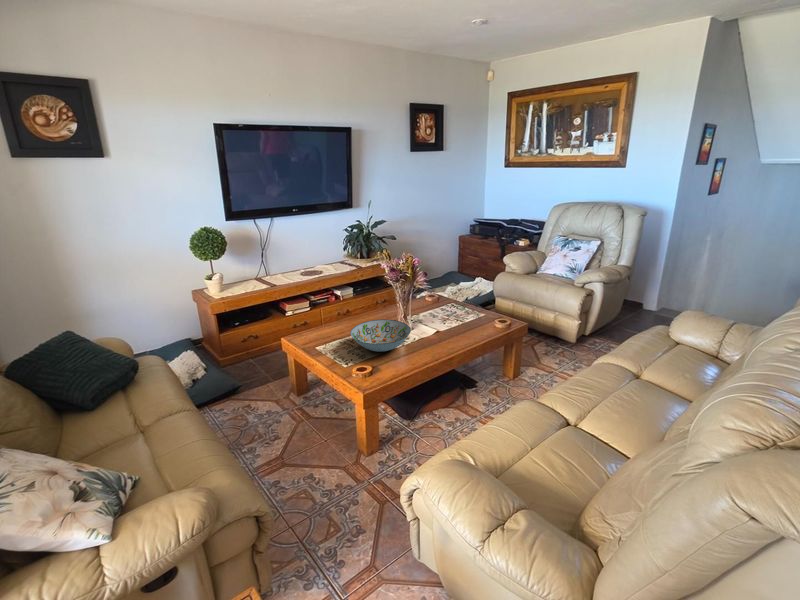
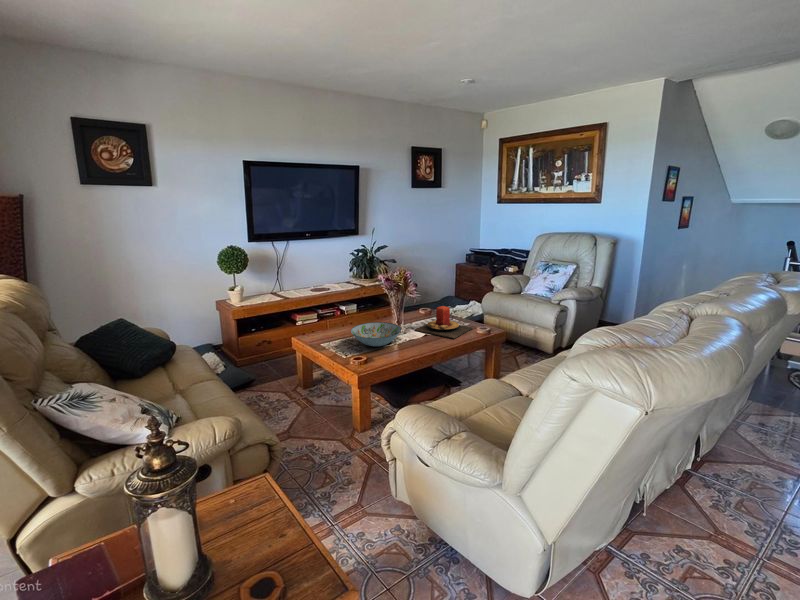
candle: none [424,296,492,338] -> present [415,306,473,339]

